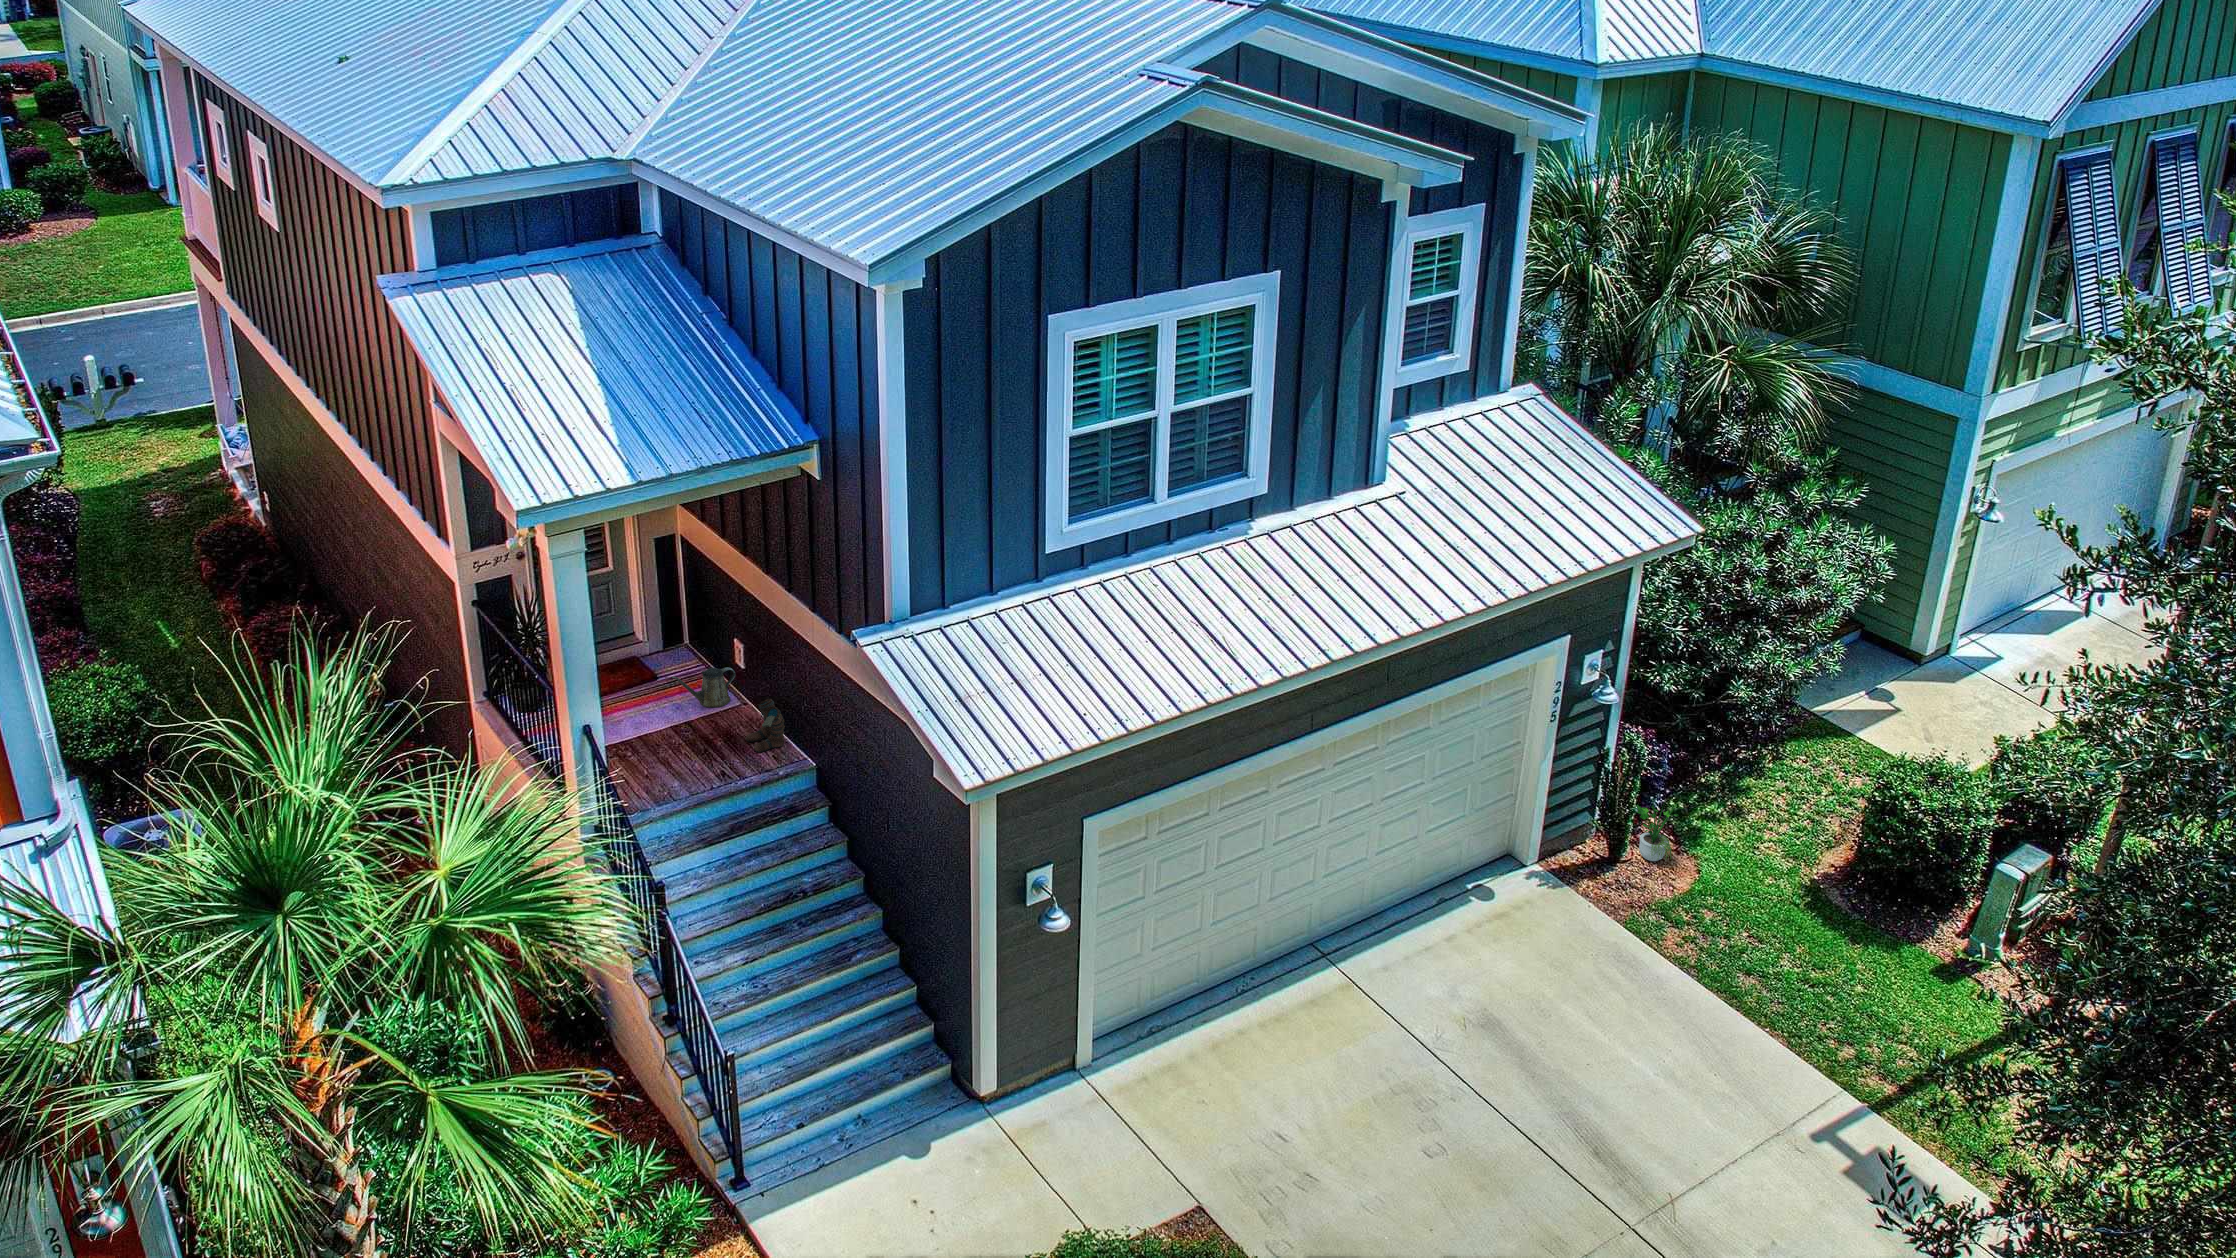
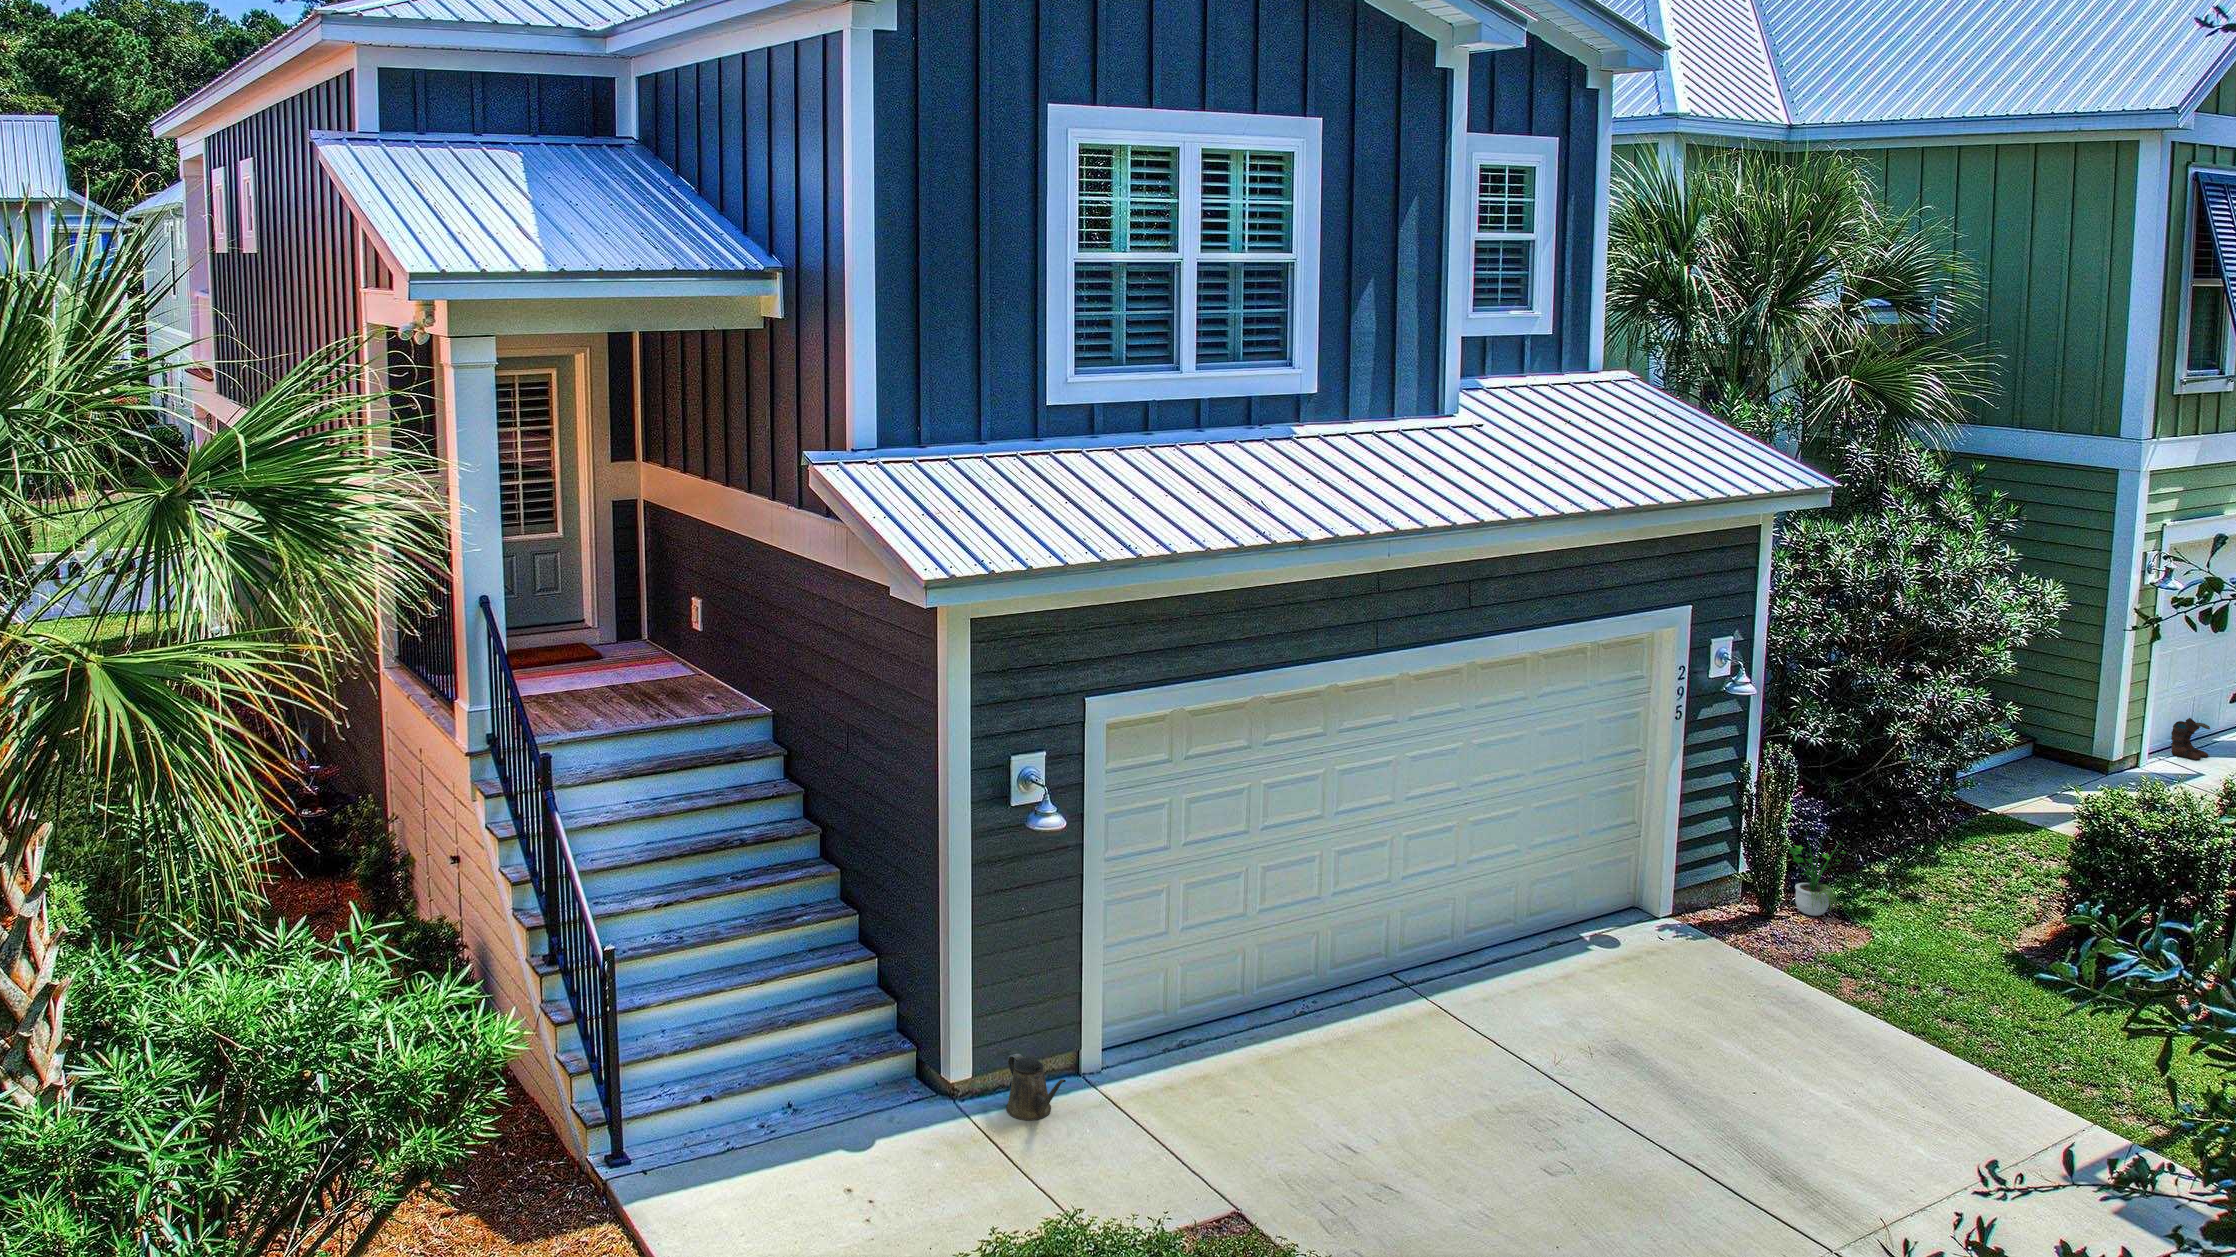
watering can: present [672,667,735,707] -> present [1007,1053,1066,1120]
boots: present [745,699,785,752] -> present [2171,718,2210,760]

